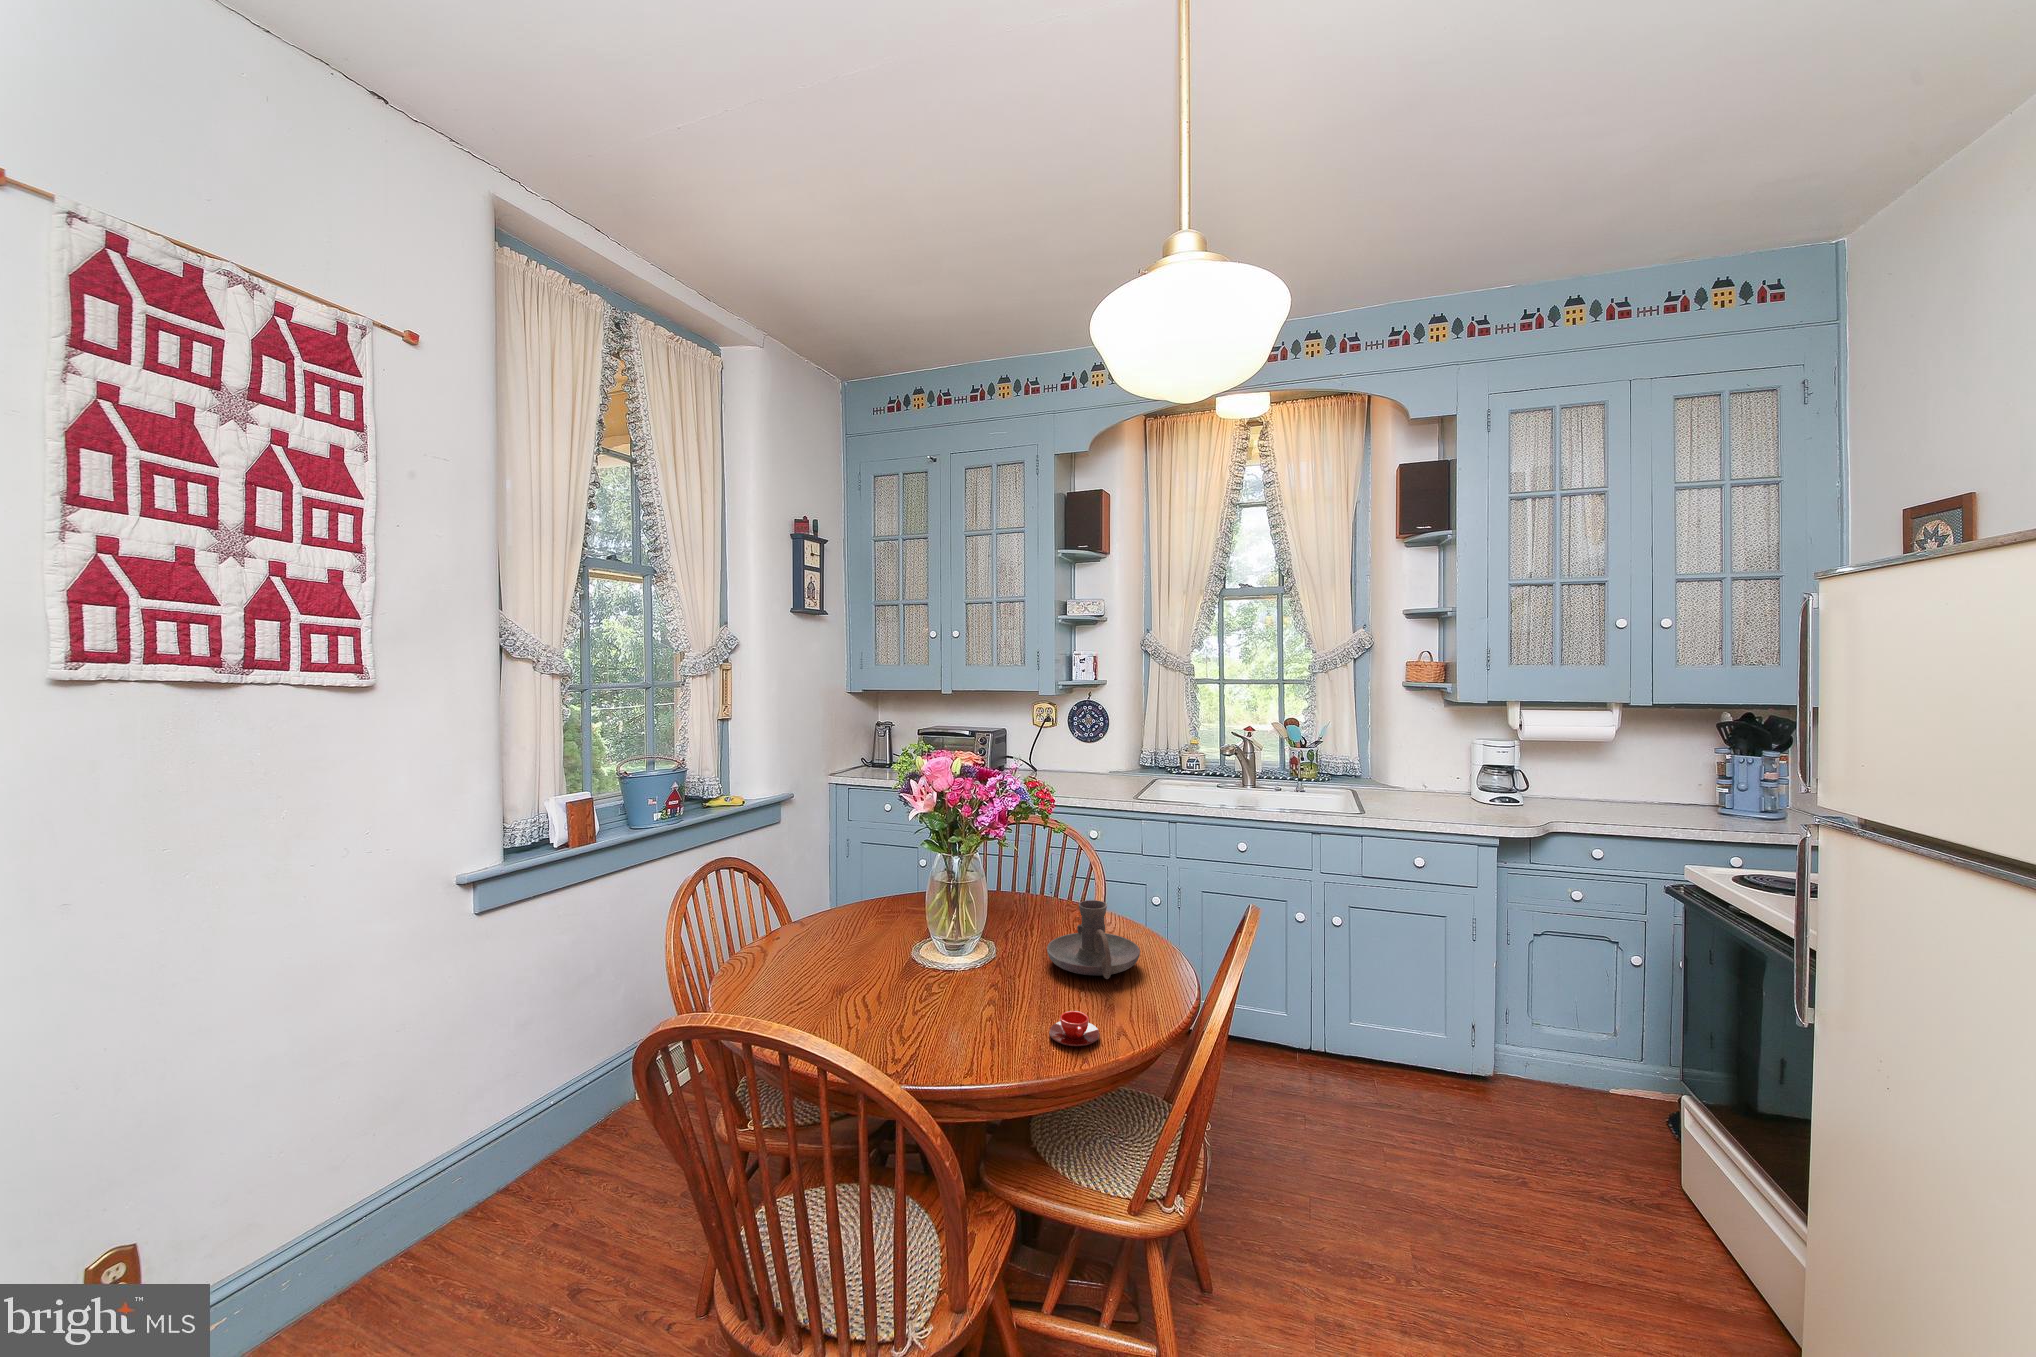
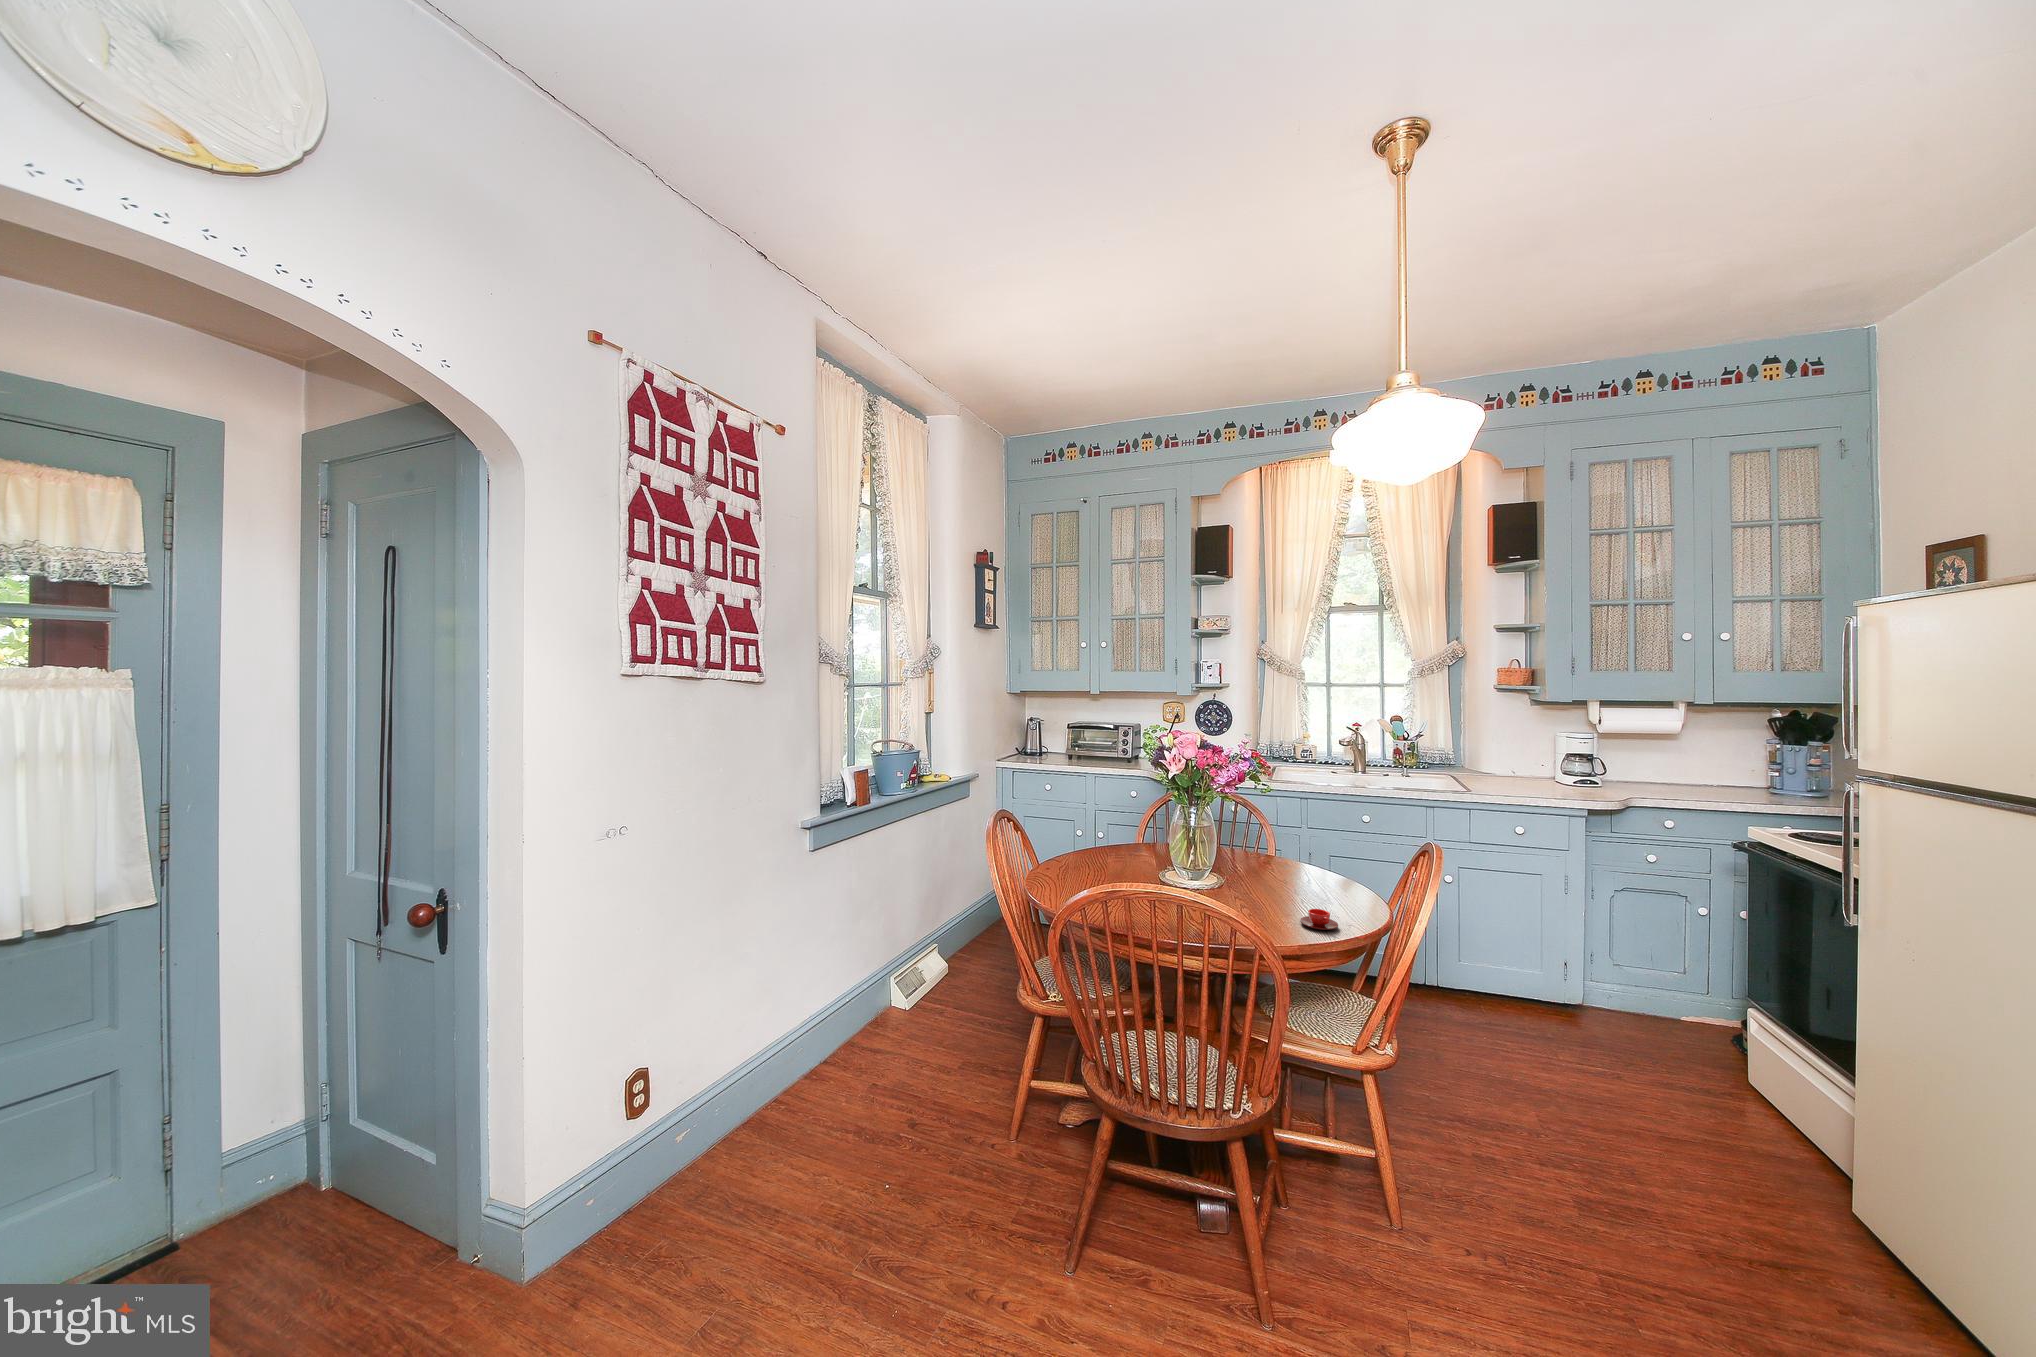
candle holder: present [1047,900,1140,979] -> none [1265,841,1339,894]

